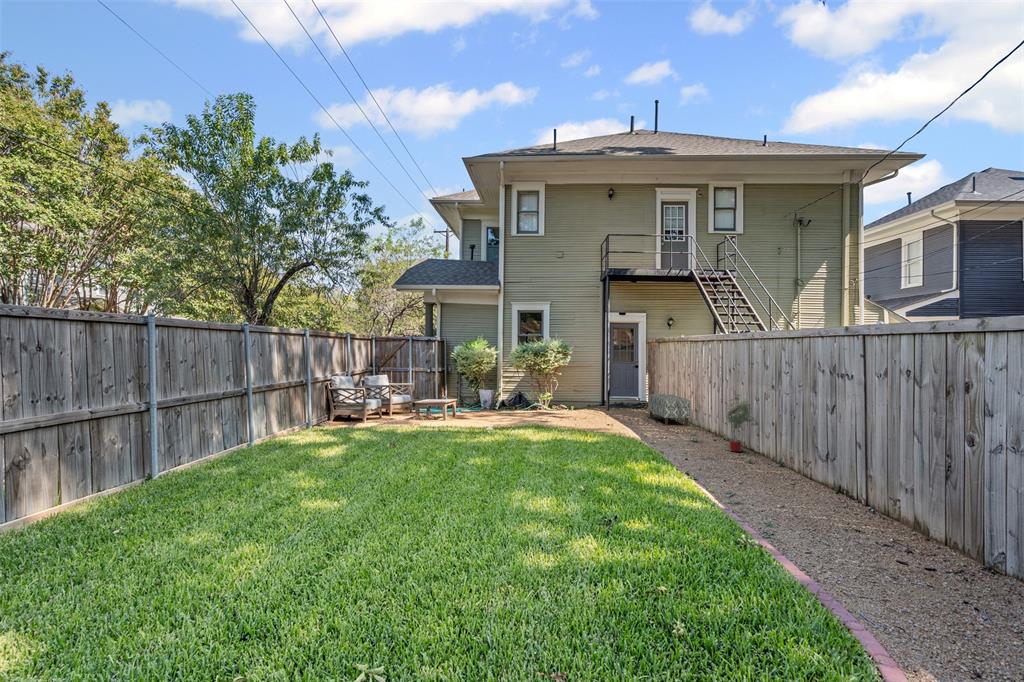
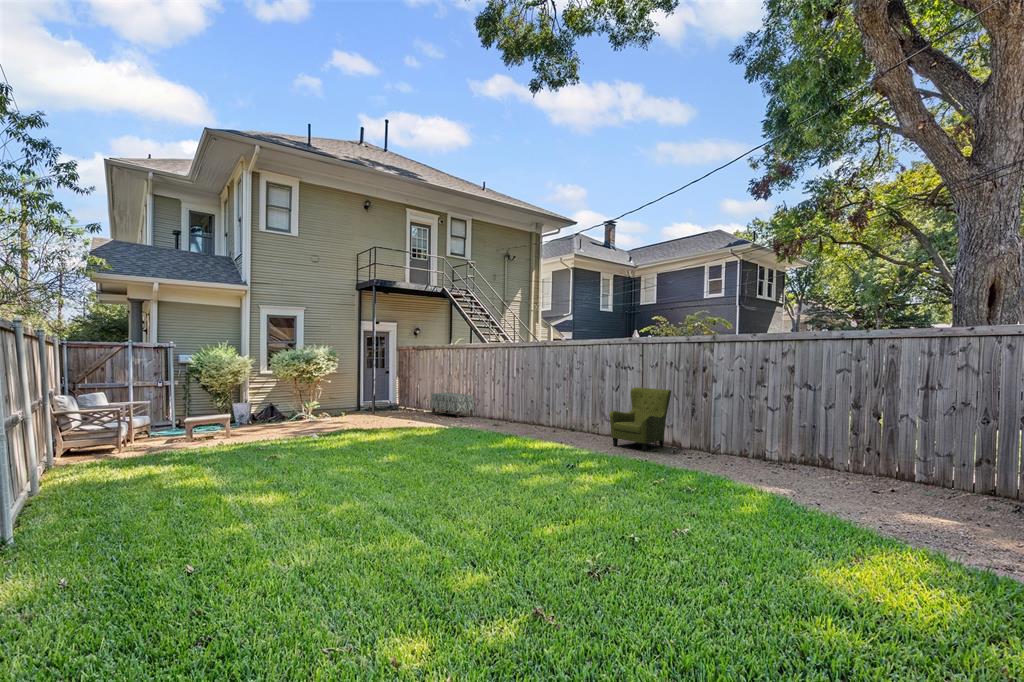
potted tree: present [726,395,757,452] -> none [527,386,554,429]
armchair: none [778,408,899,515] -> present [609,388,671,452]

